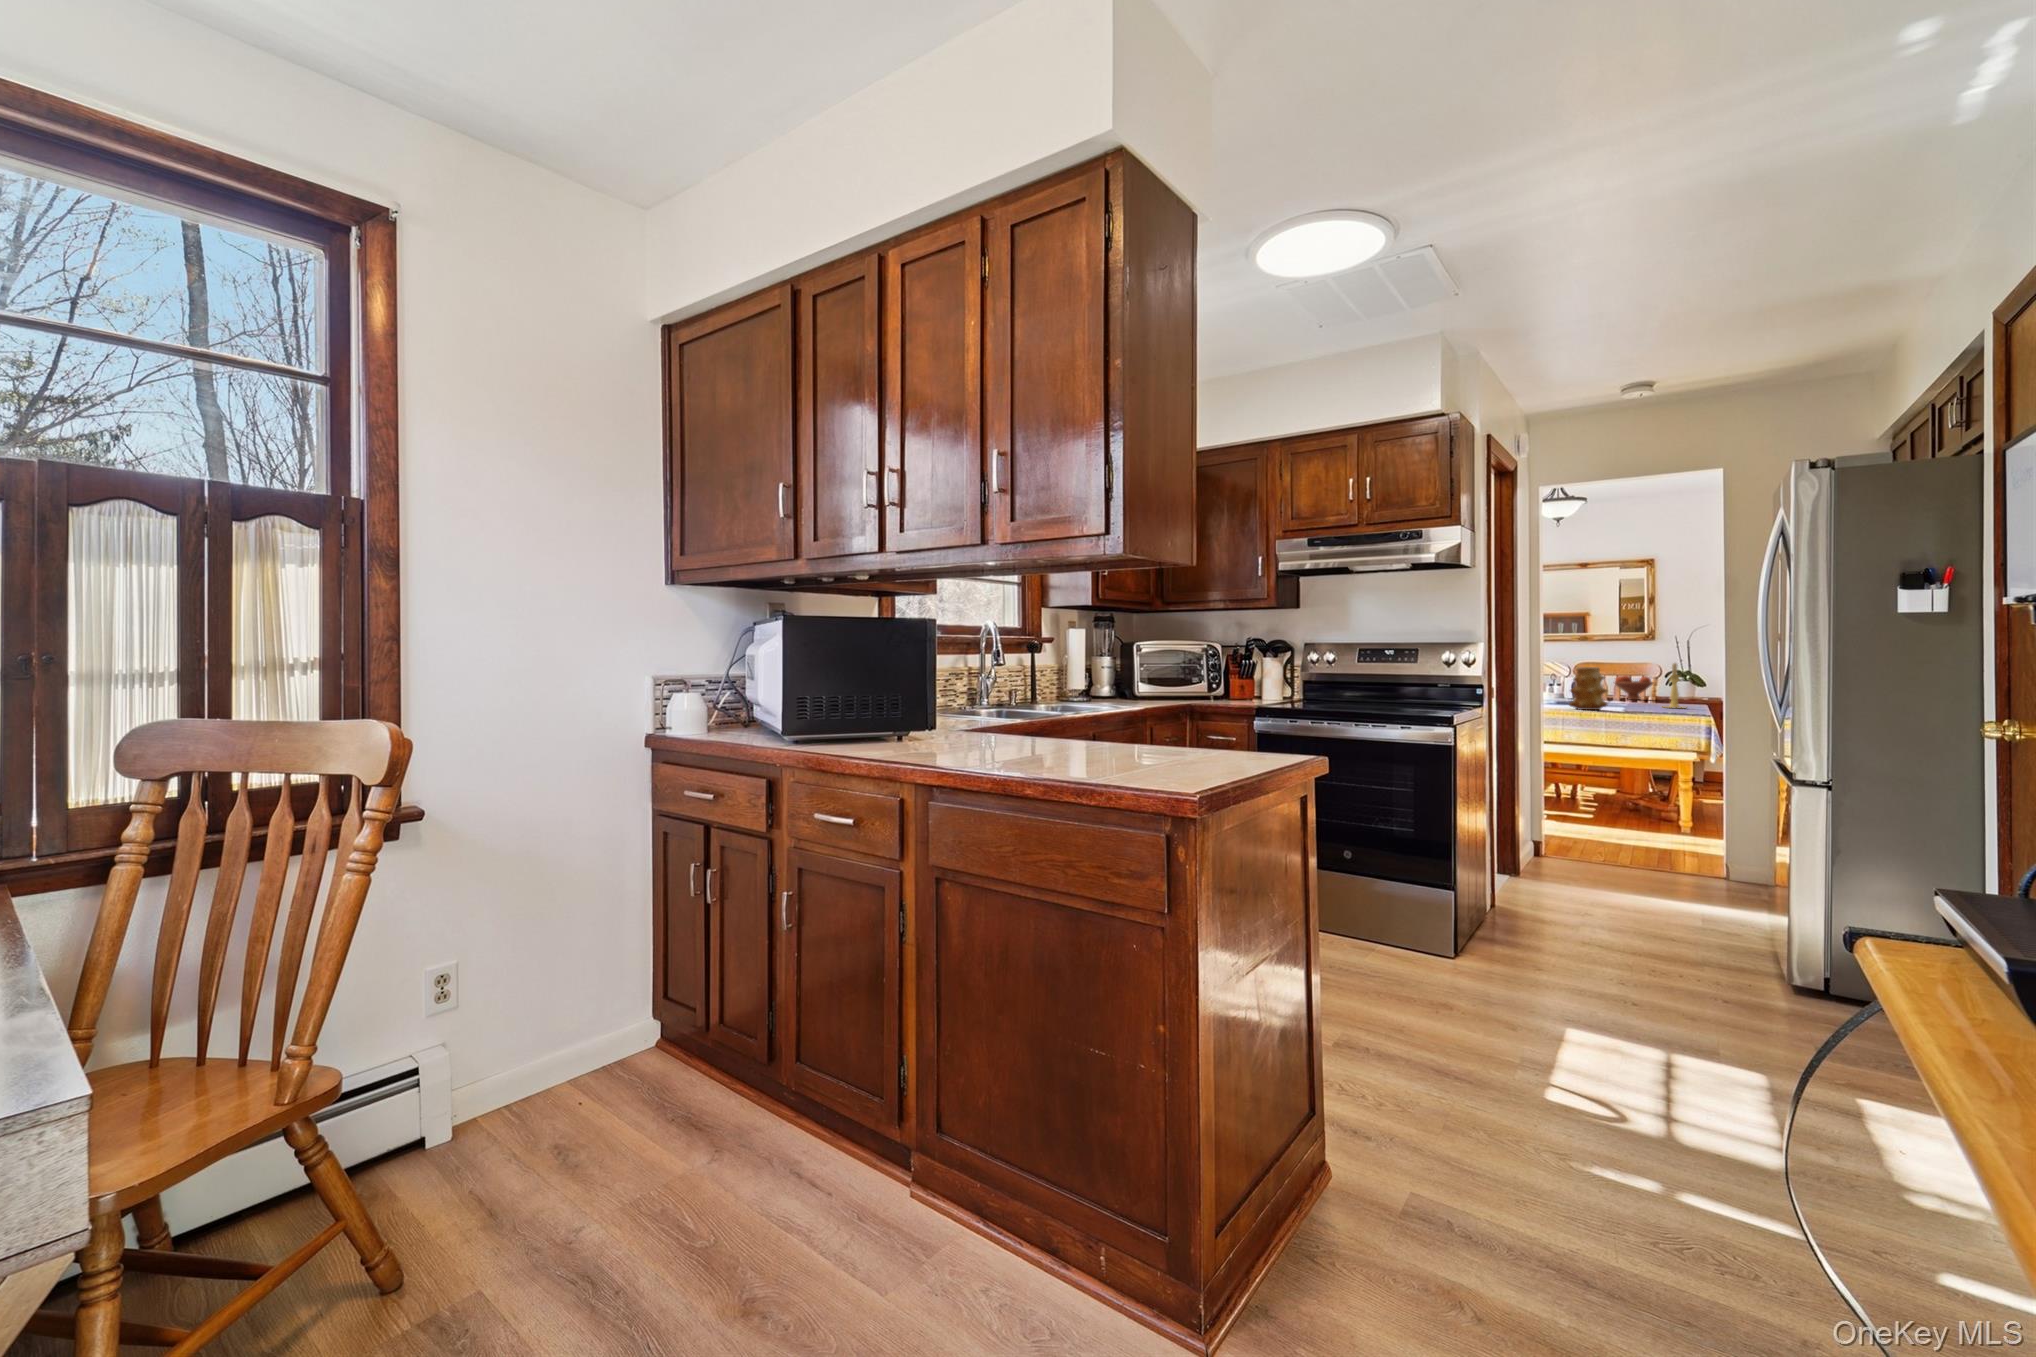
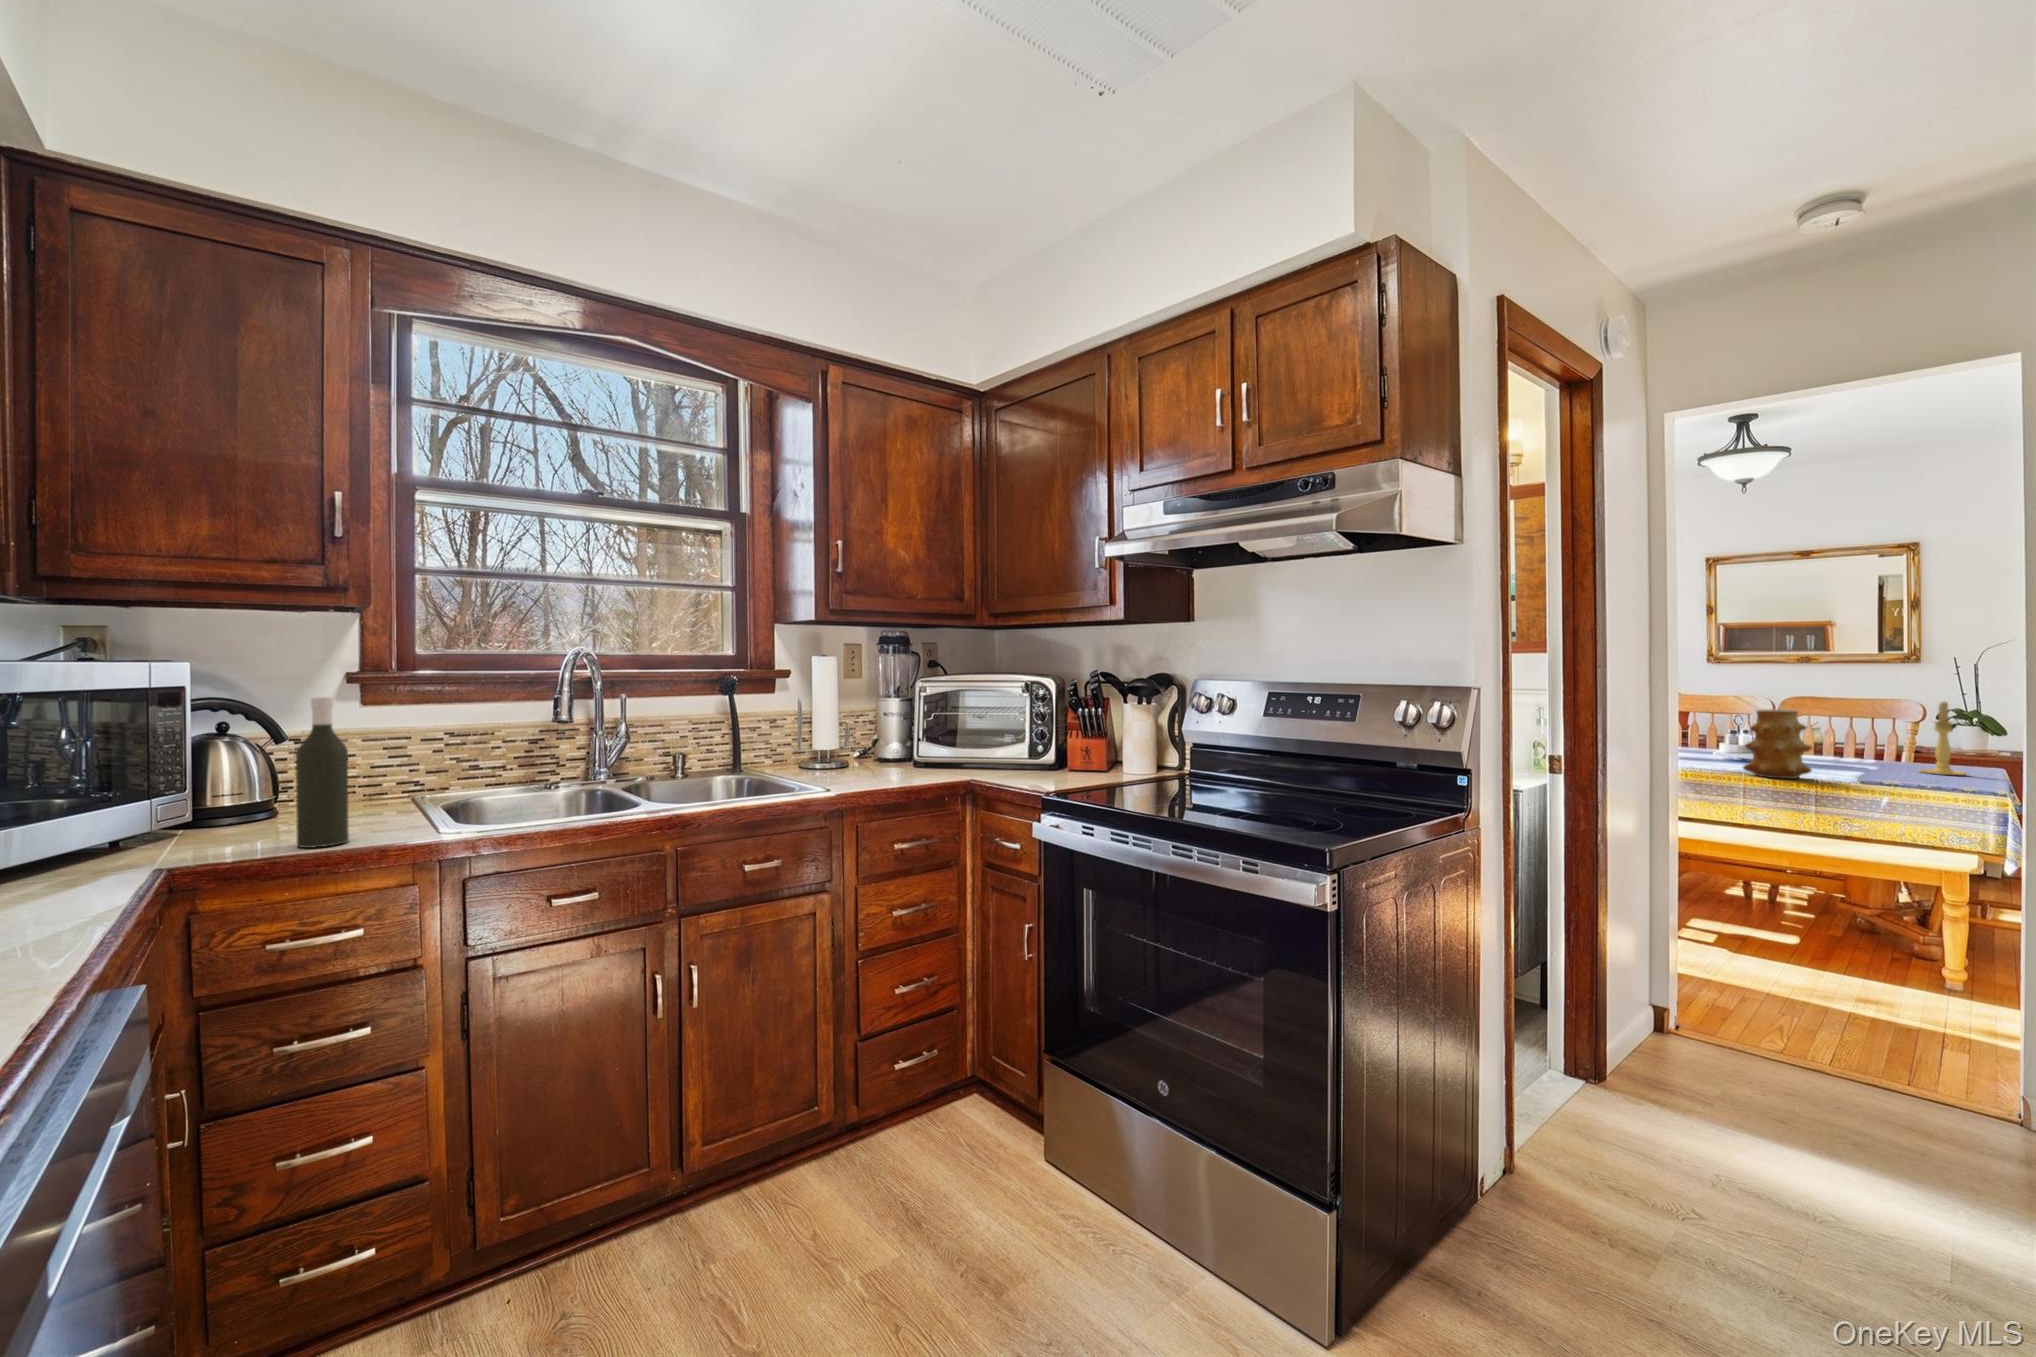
bottle: none [960,645,982,725] -> present [296,697,349,848]
fruit bowl: present [1615,675,1653,700] -> none [1846,714,1915,751]

